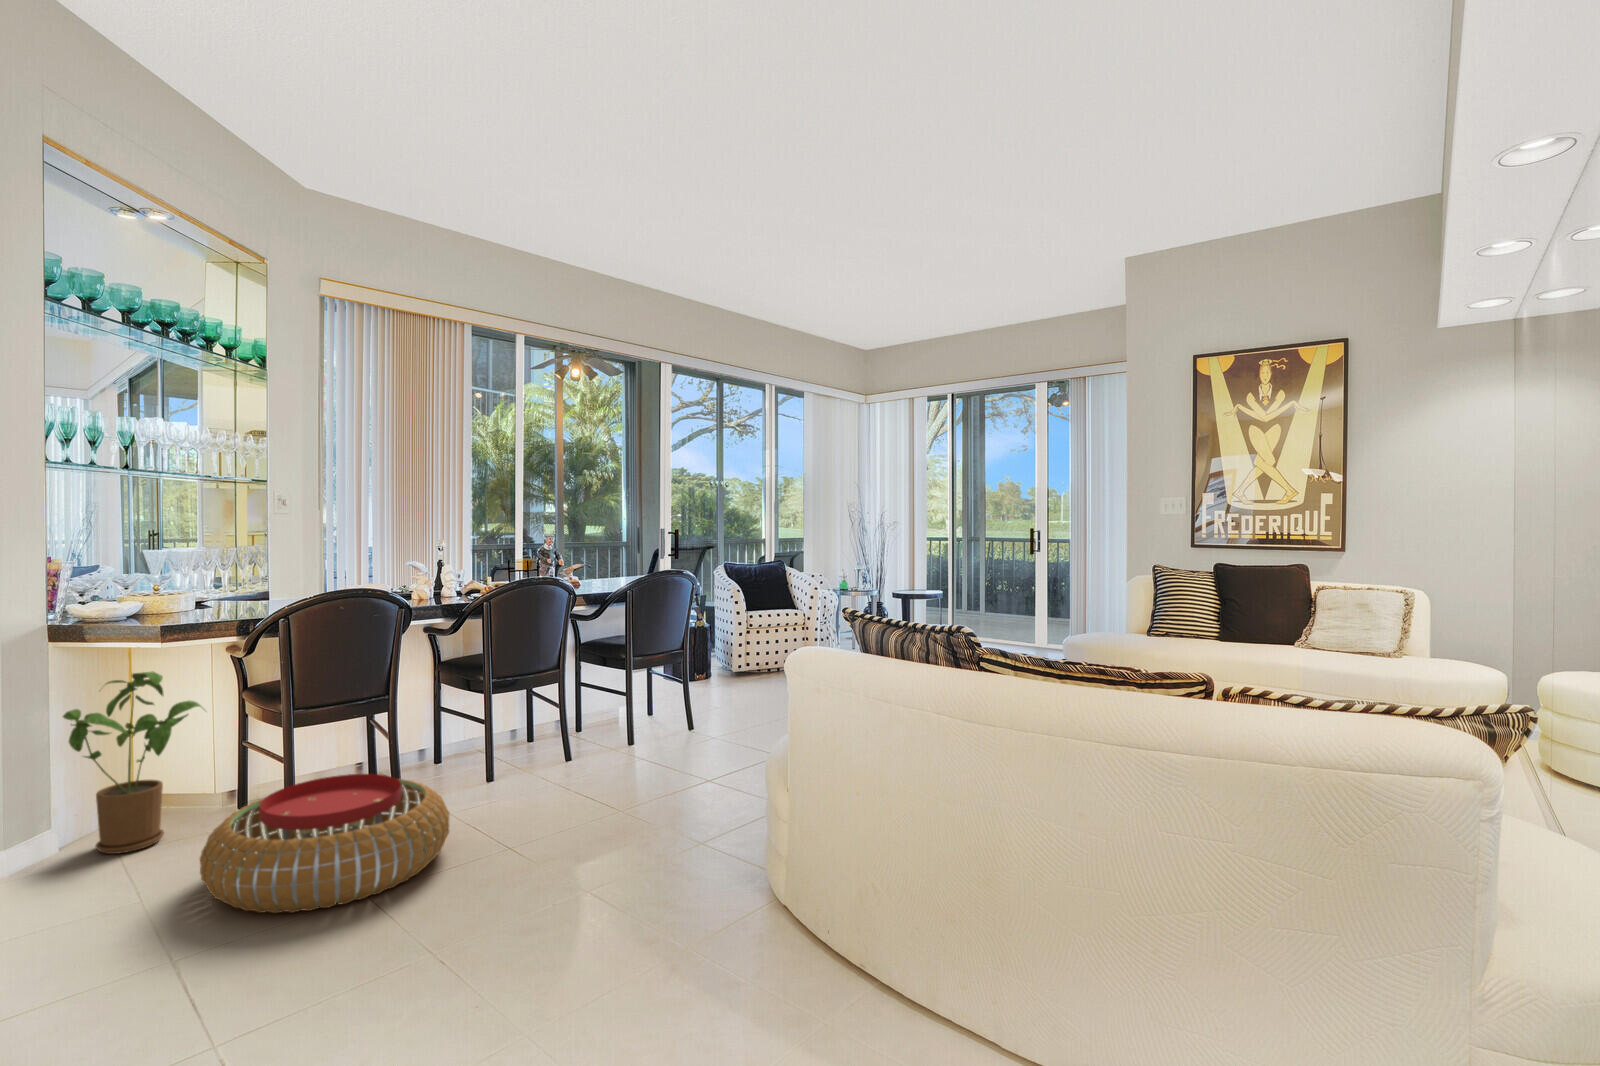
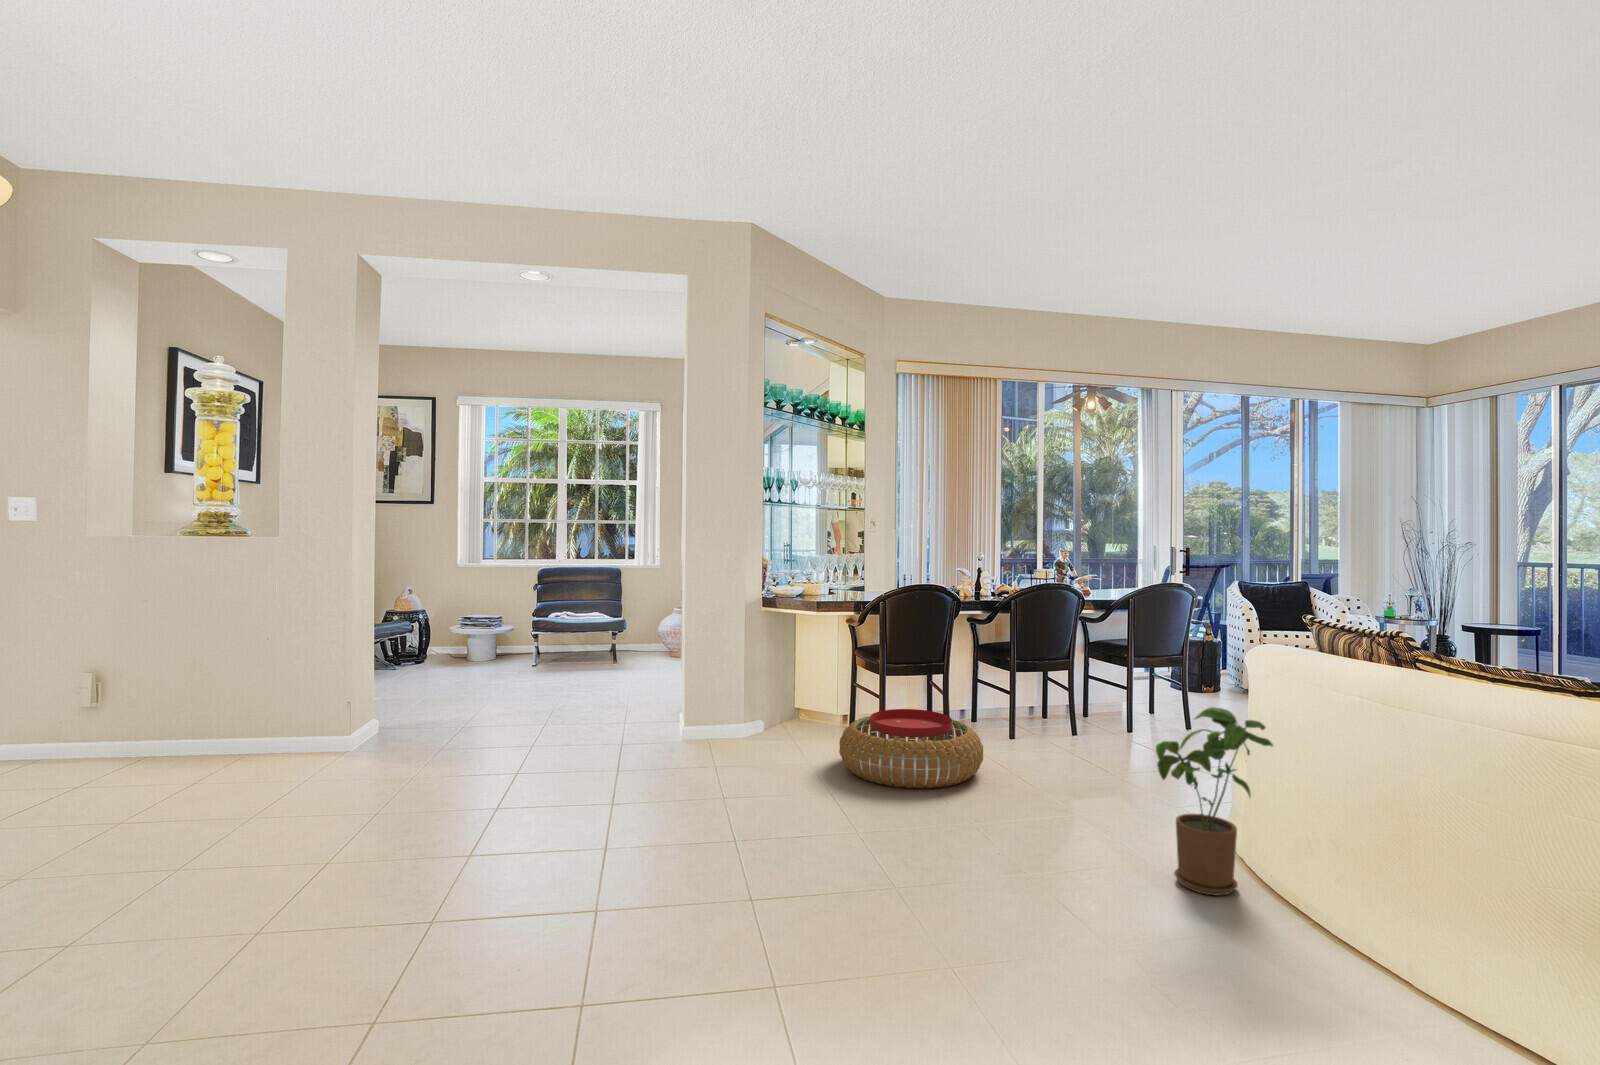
house plant: present [63,671,201,854] -> present [1156,707,1273,895]

